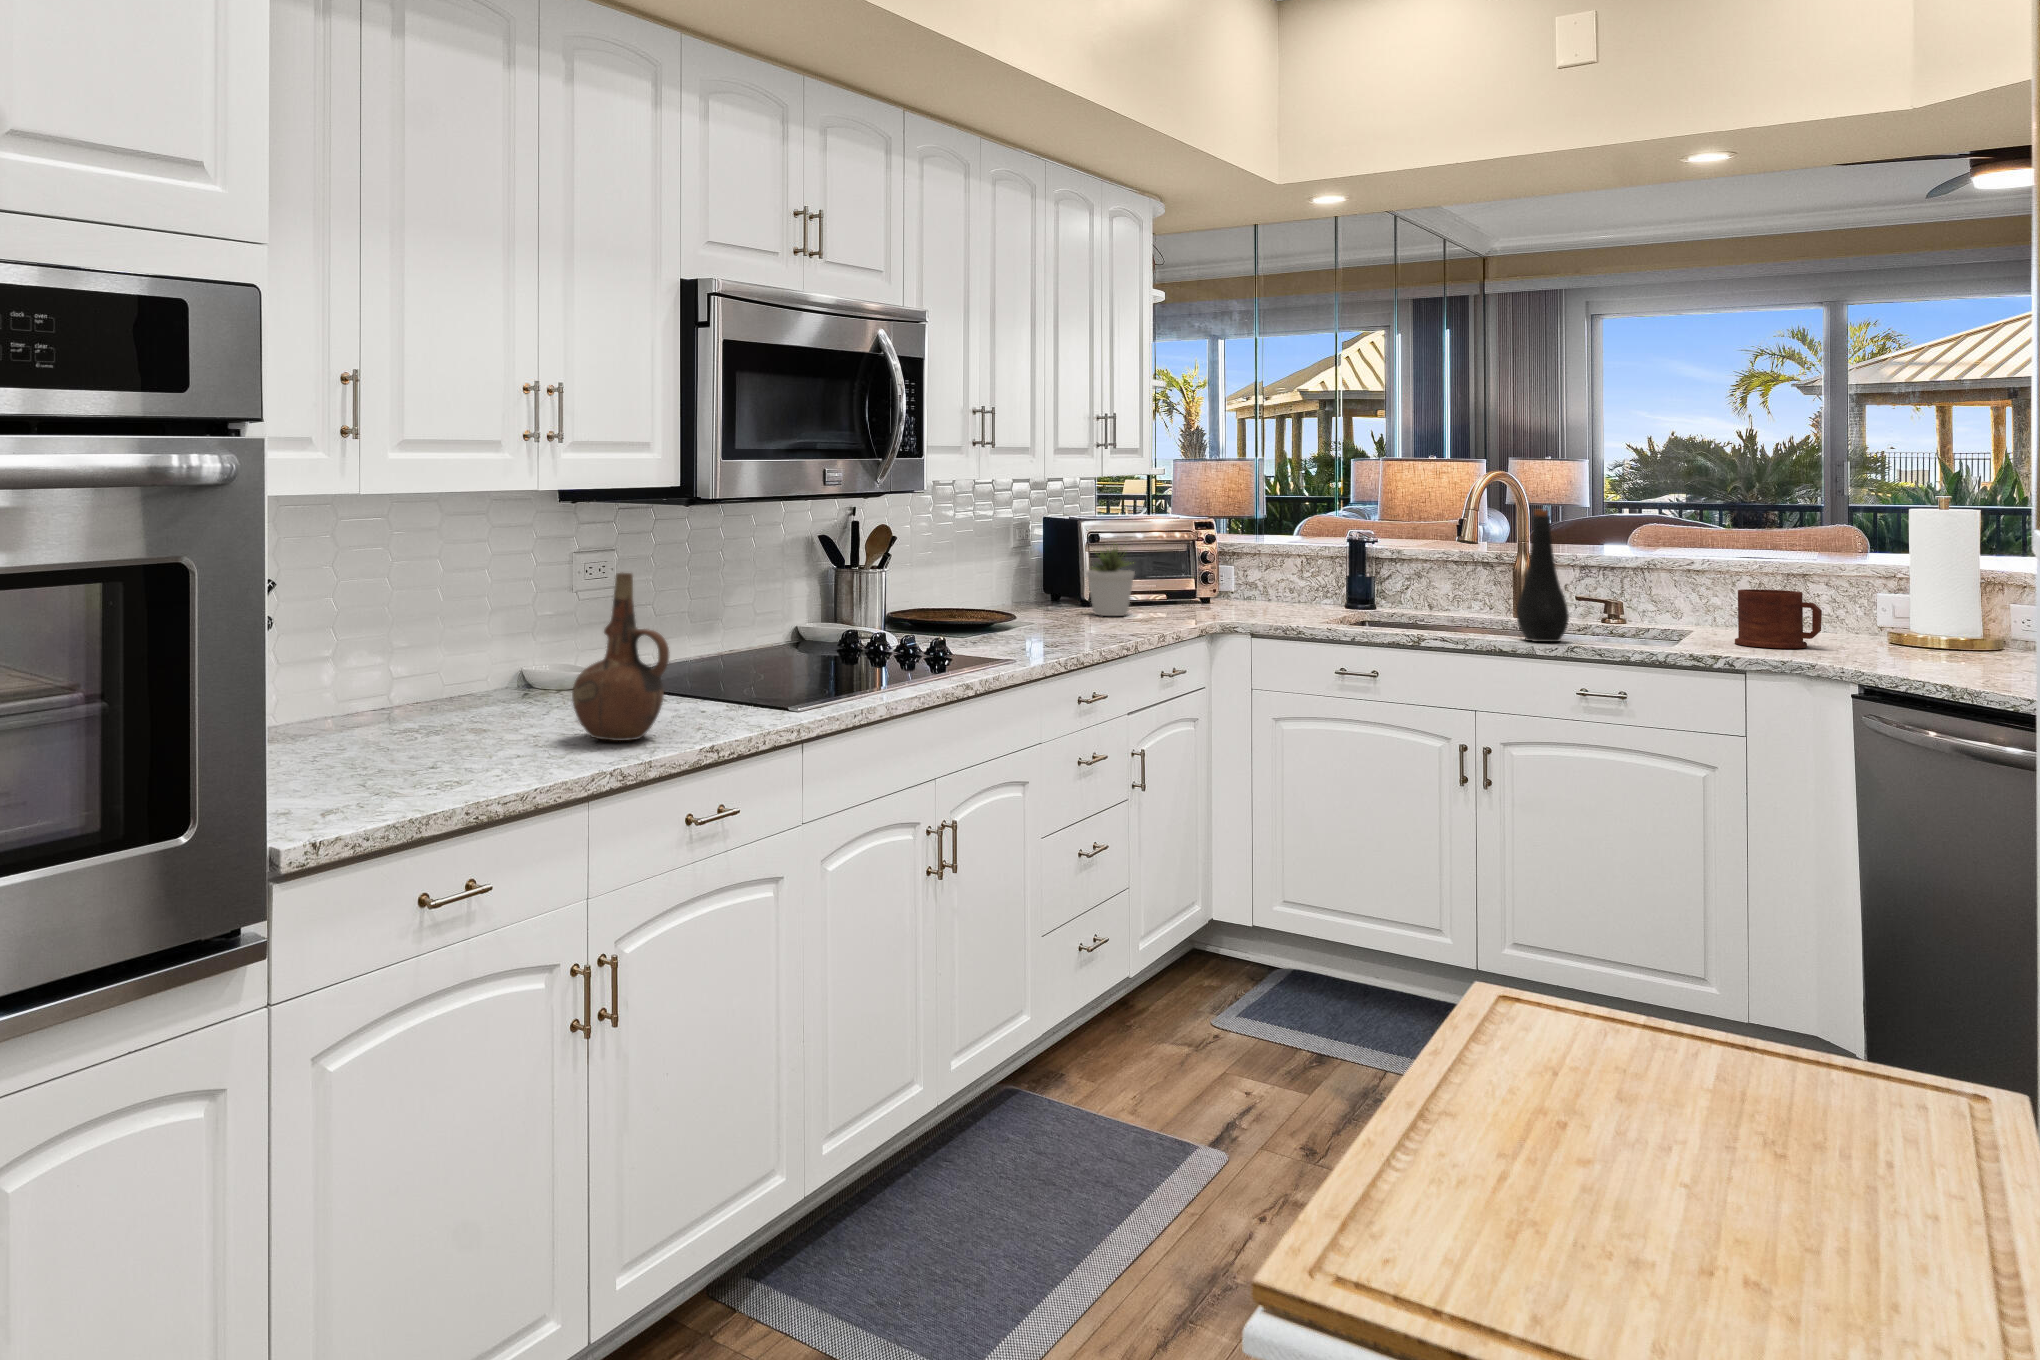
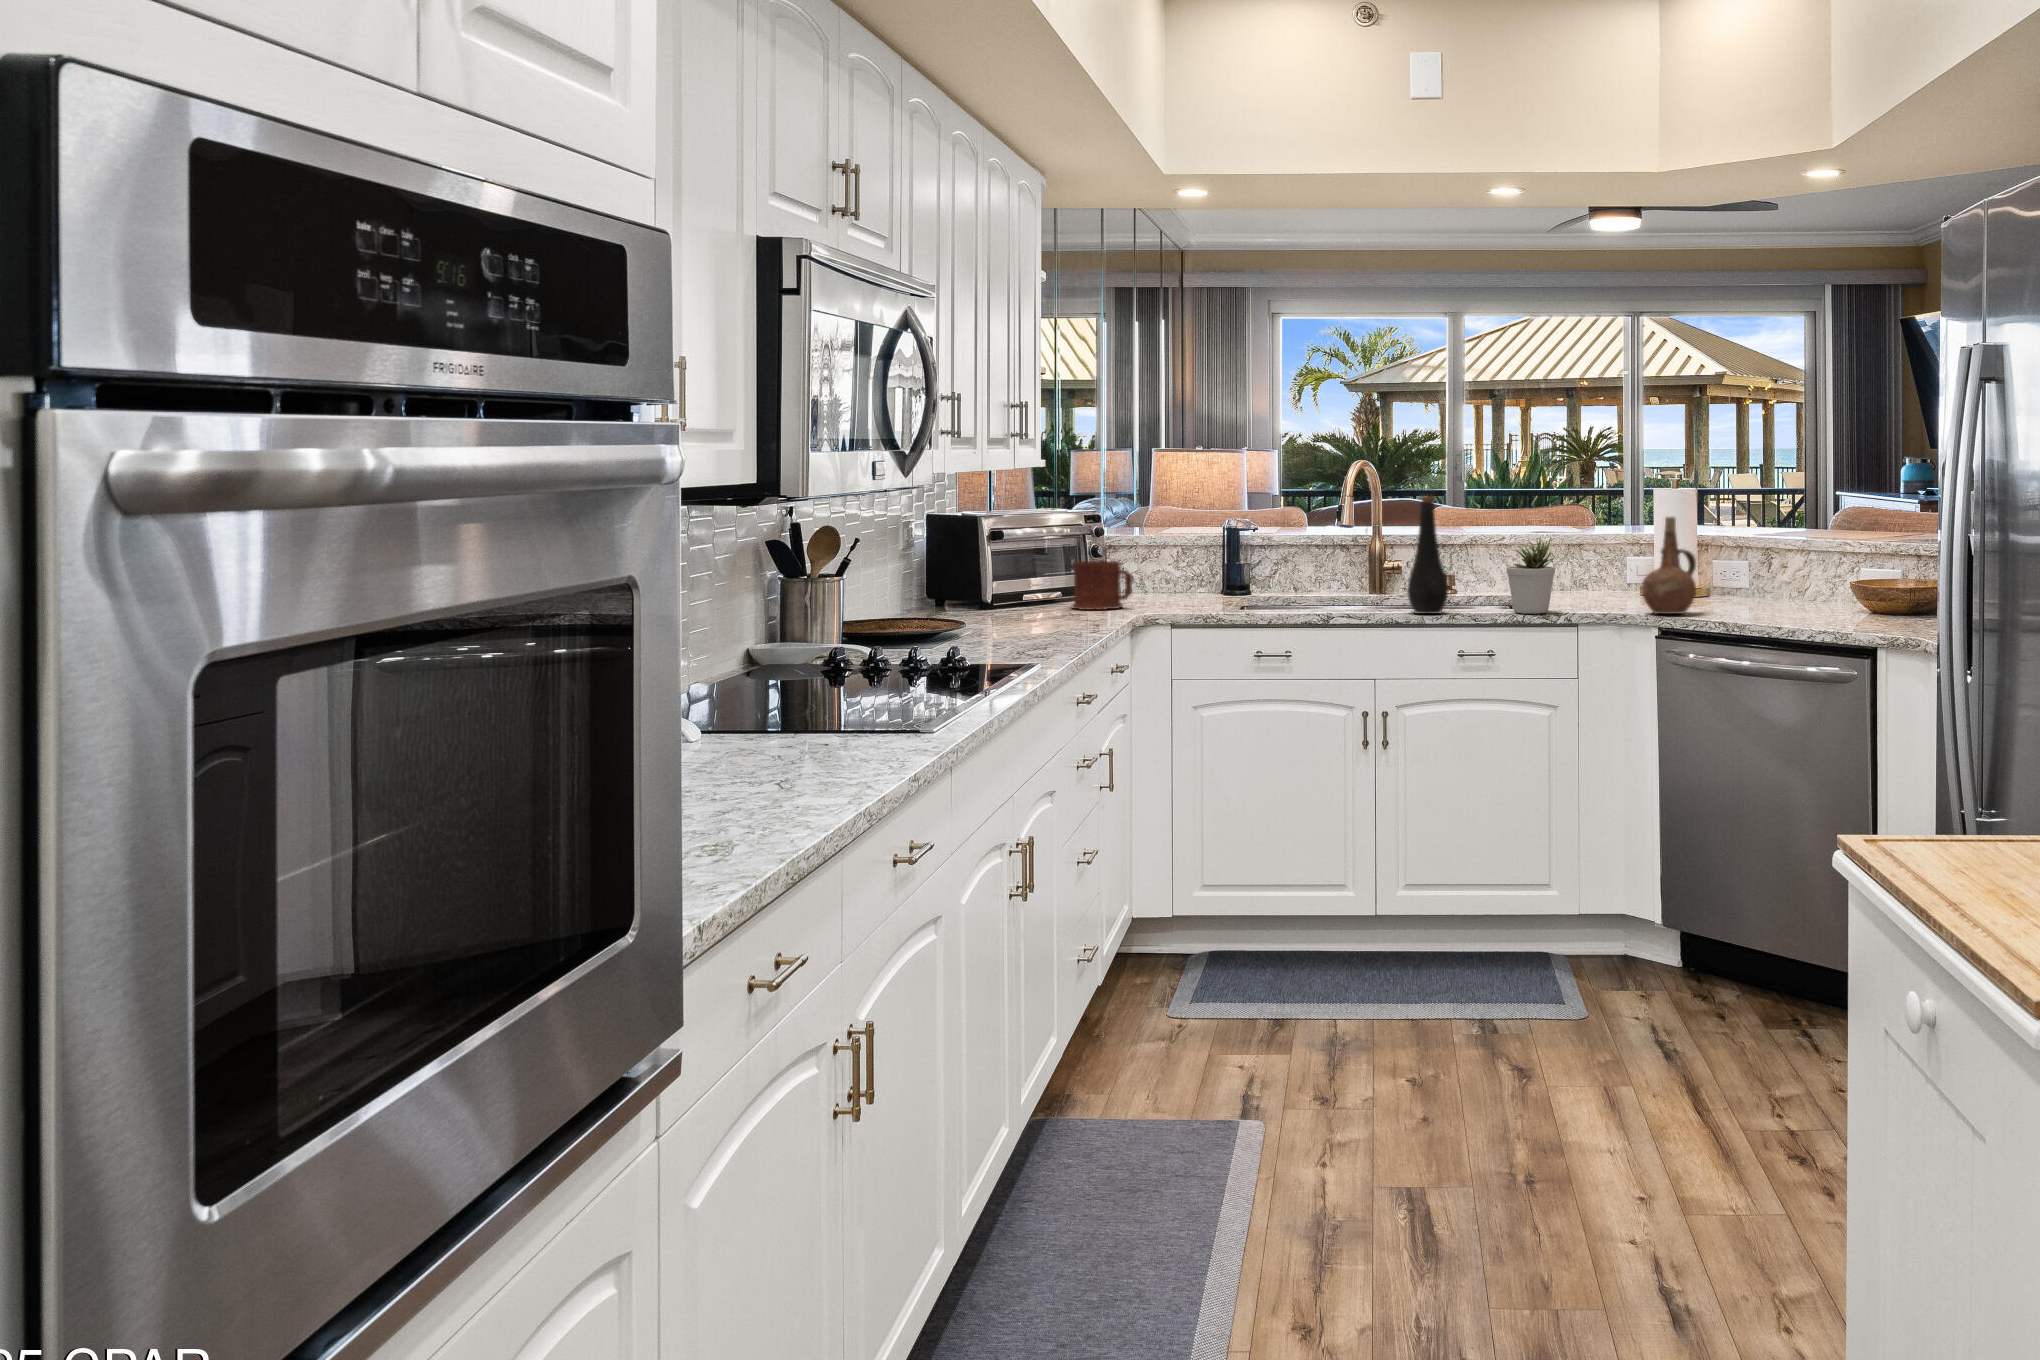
potted plant: present [1086,543,1134,616] -> present [1506,537,1555,614]
ceramic pitcher: present [572,573,669,741] -> present [1641,517,1696,614]
mug: present [1735,589,1822,648] -> present [1072,561,1132,610]

